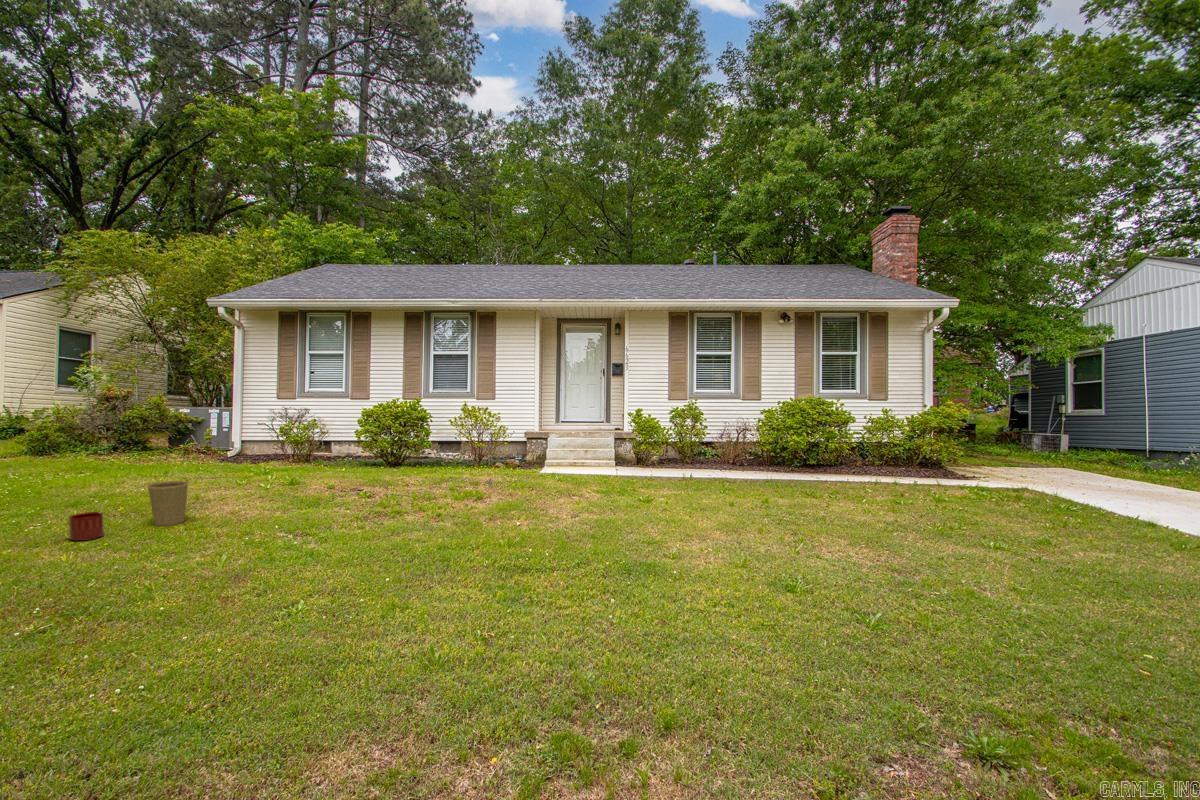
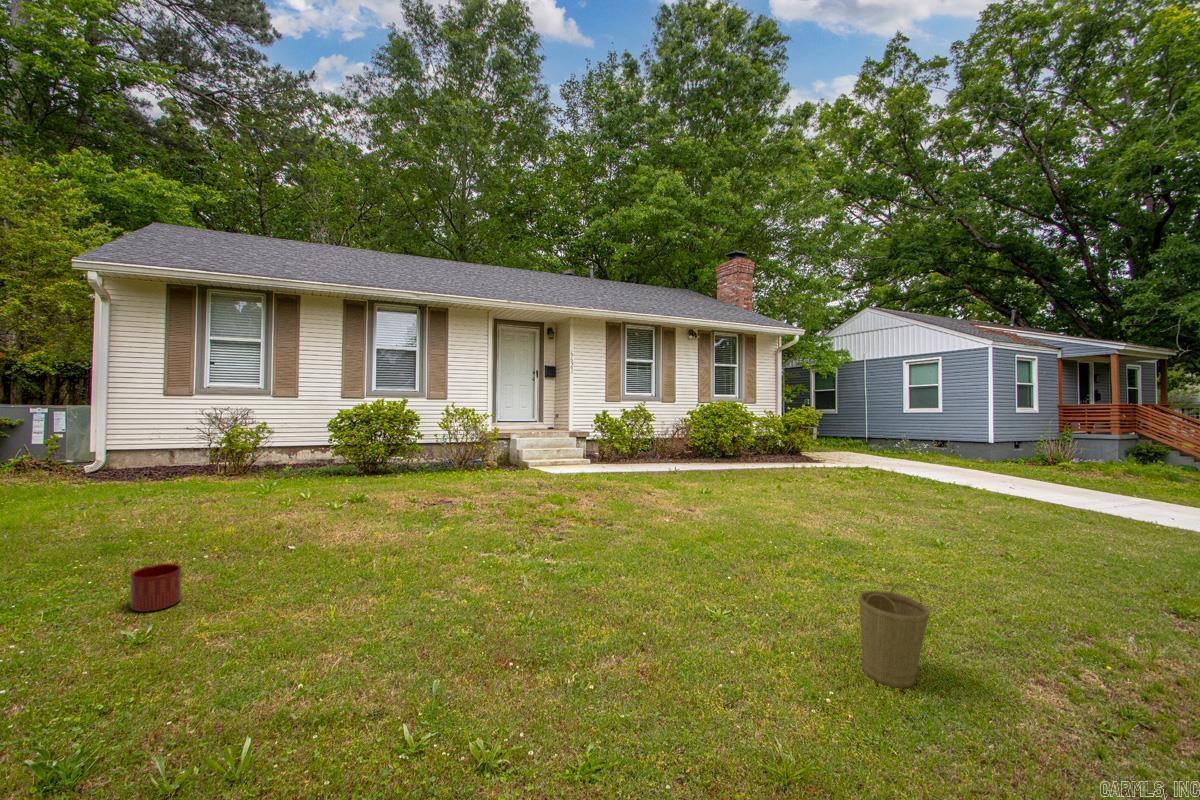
basket: present [148,478,188,526] -> present [859,584,930,688]

